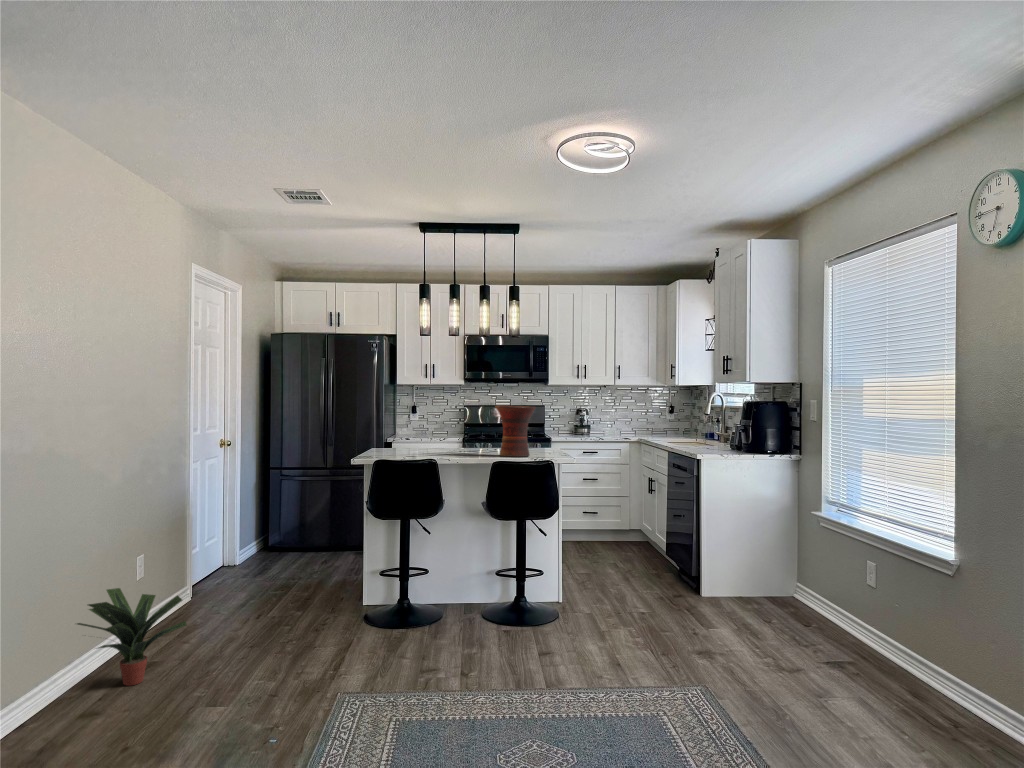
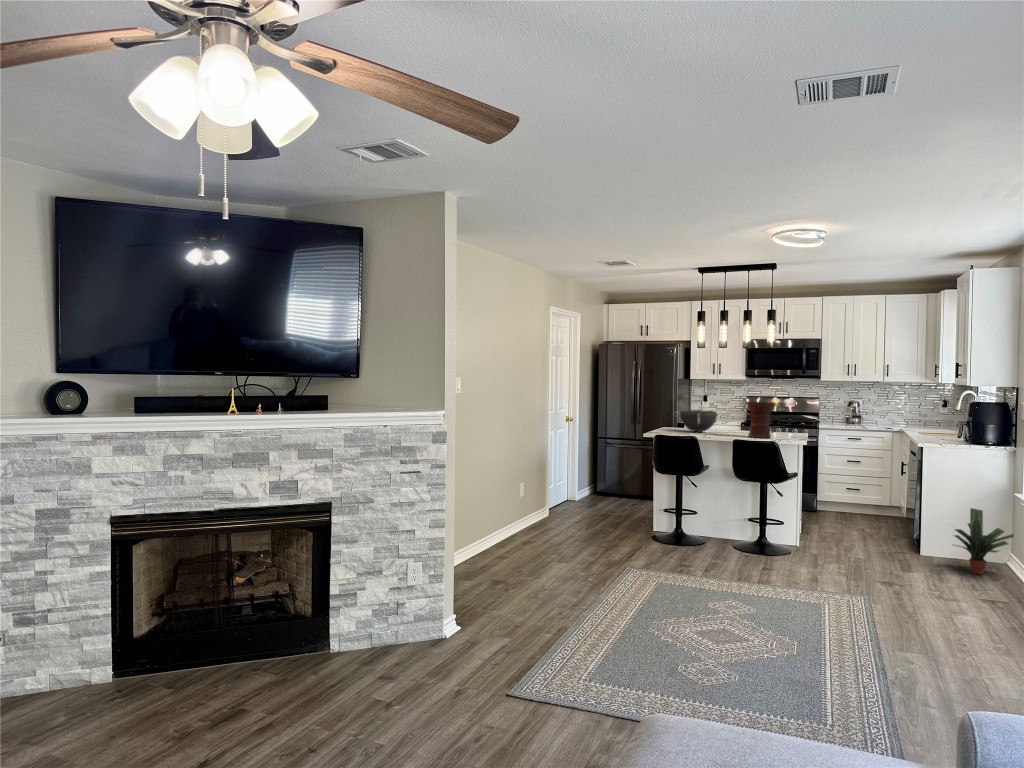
bowl: none [393,421,458,452] -> present [676,410,720,432]
potted plant: present [77,588,186,686] -> present [954,508,1014,575]

